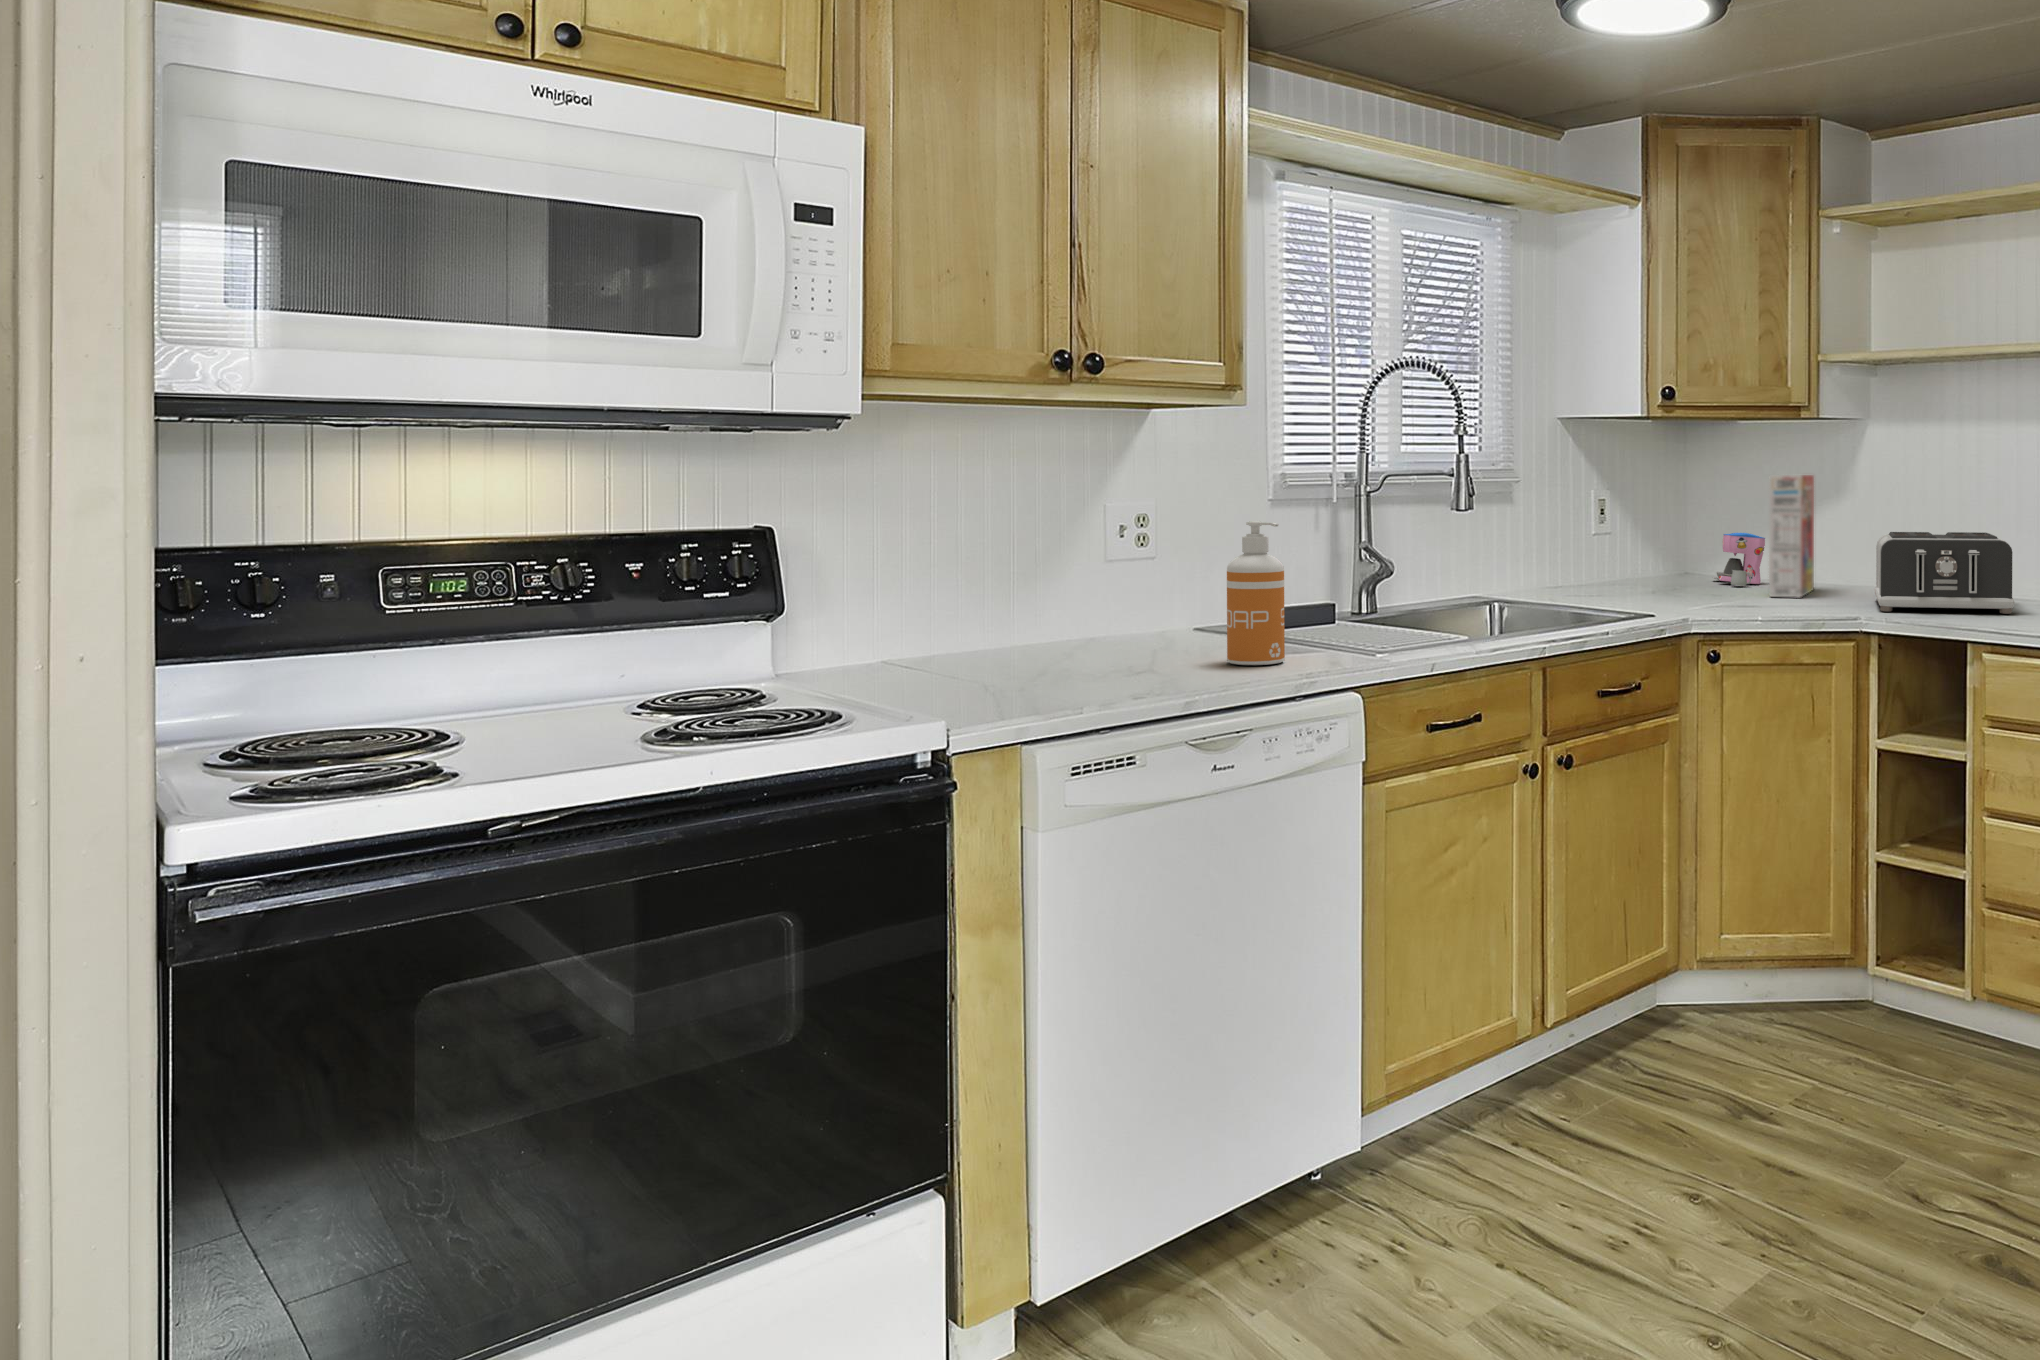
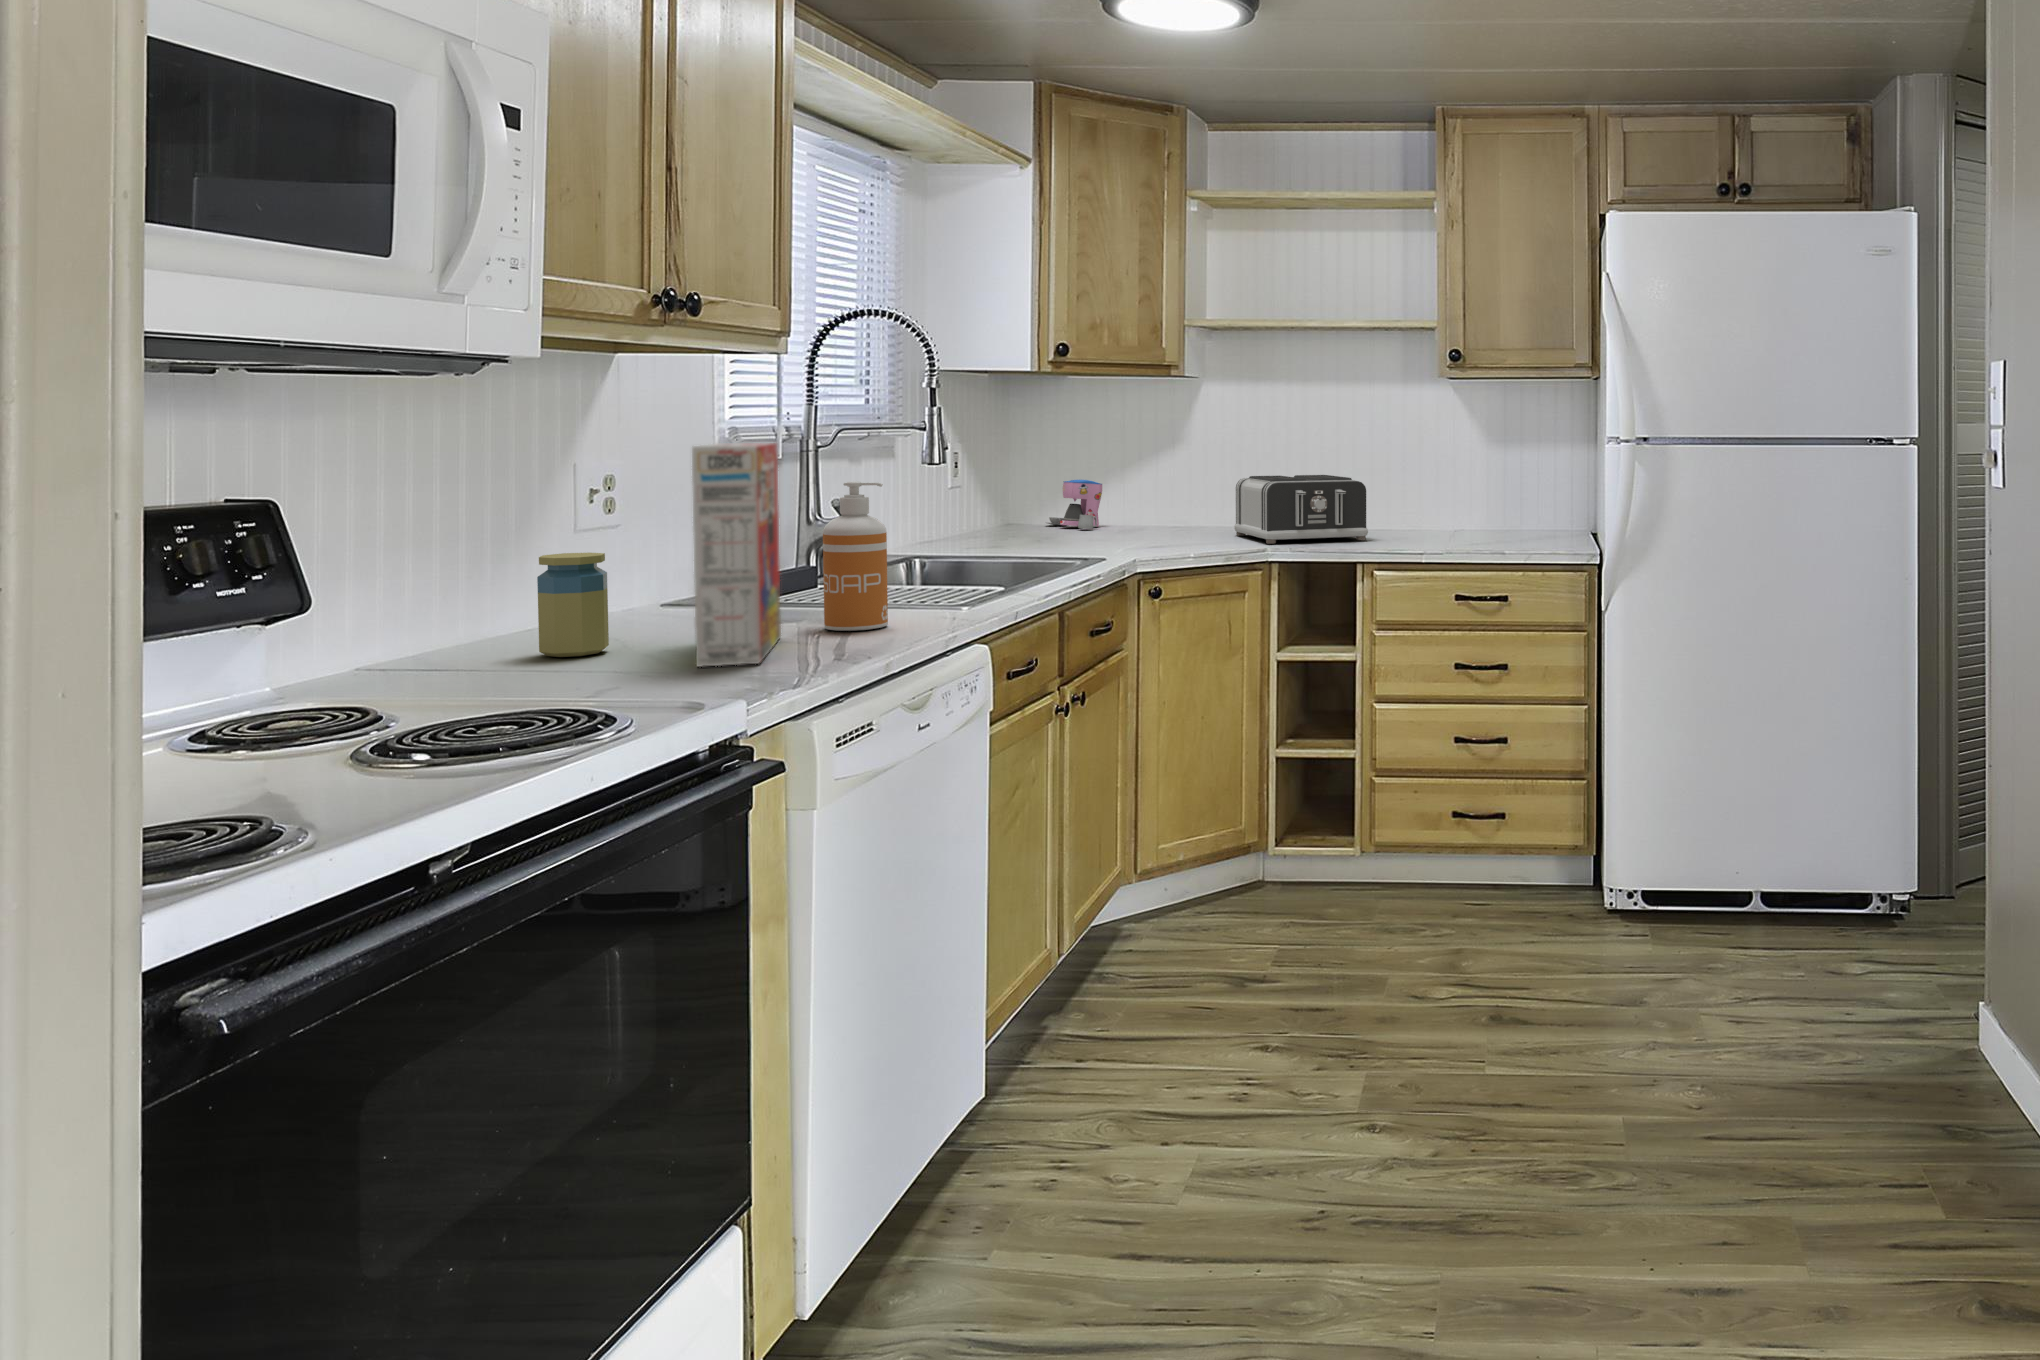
cereal box: present [1769,475,1814,598] -> present [692,443,781,666]
jar: none [991,577,1045,666] -> present [537,553,609,657]

